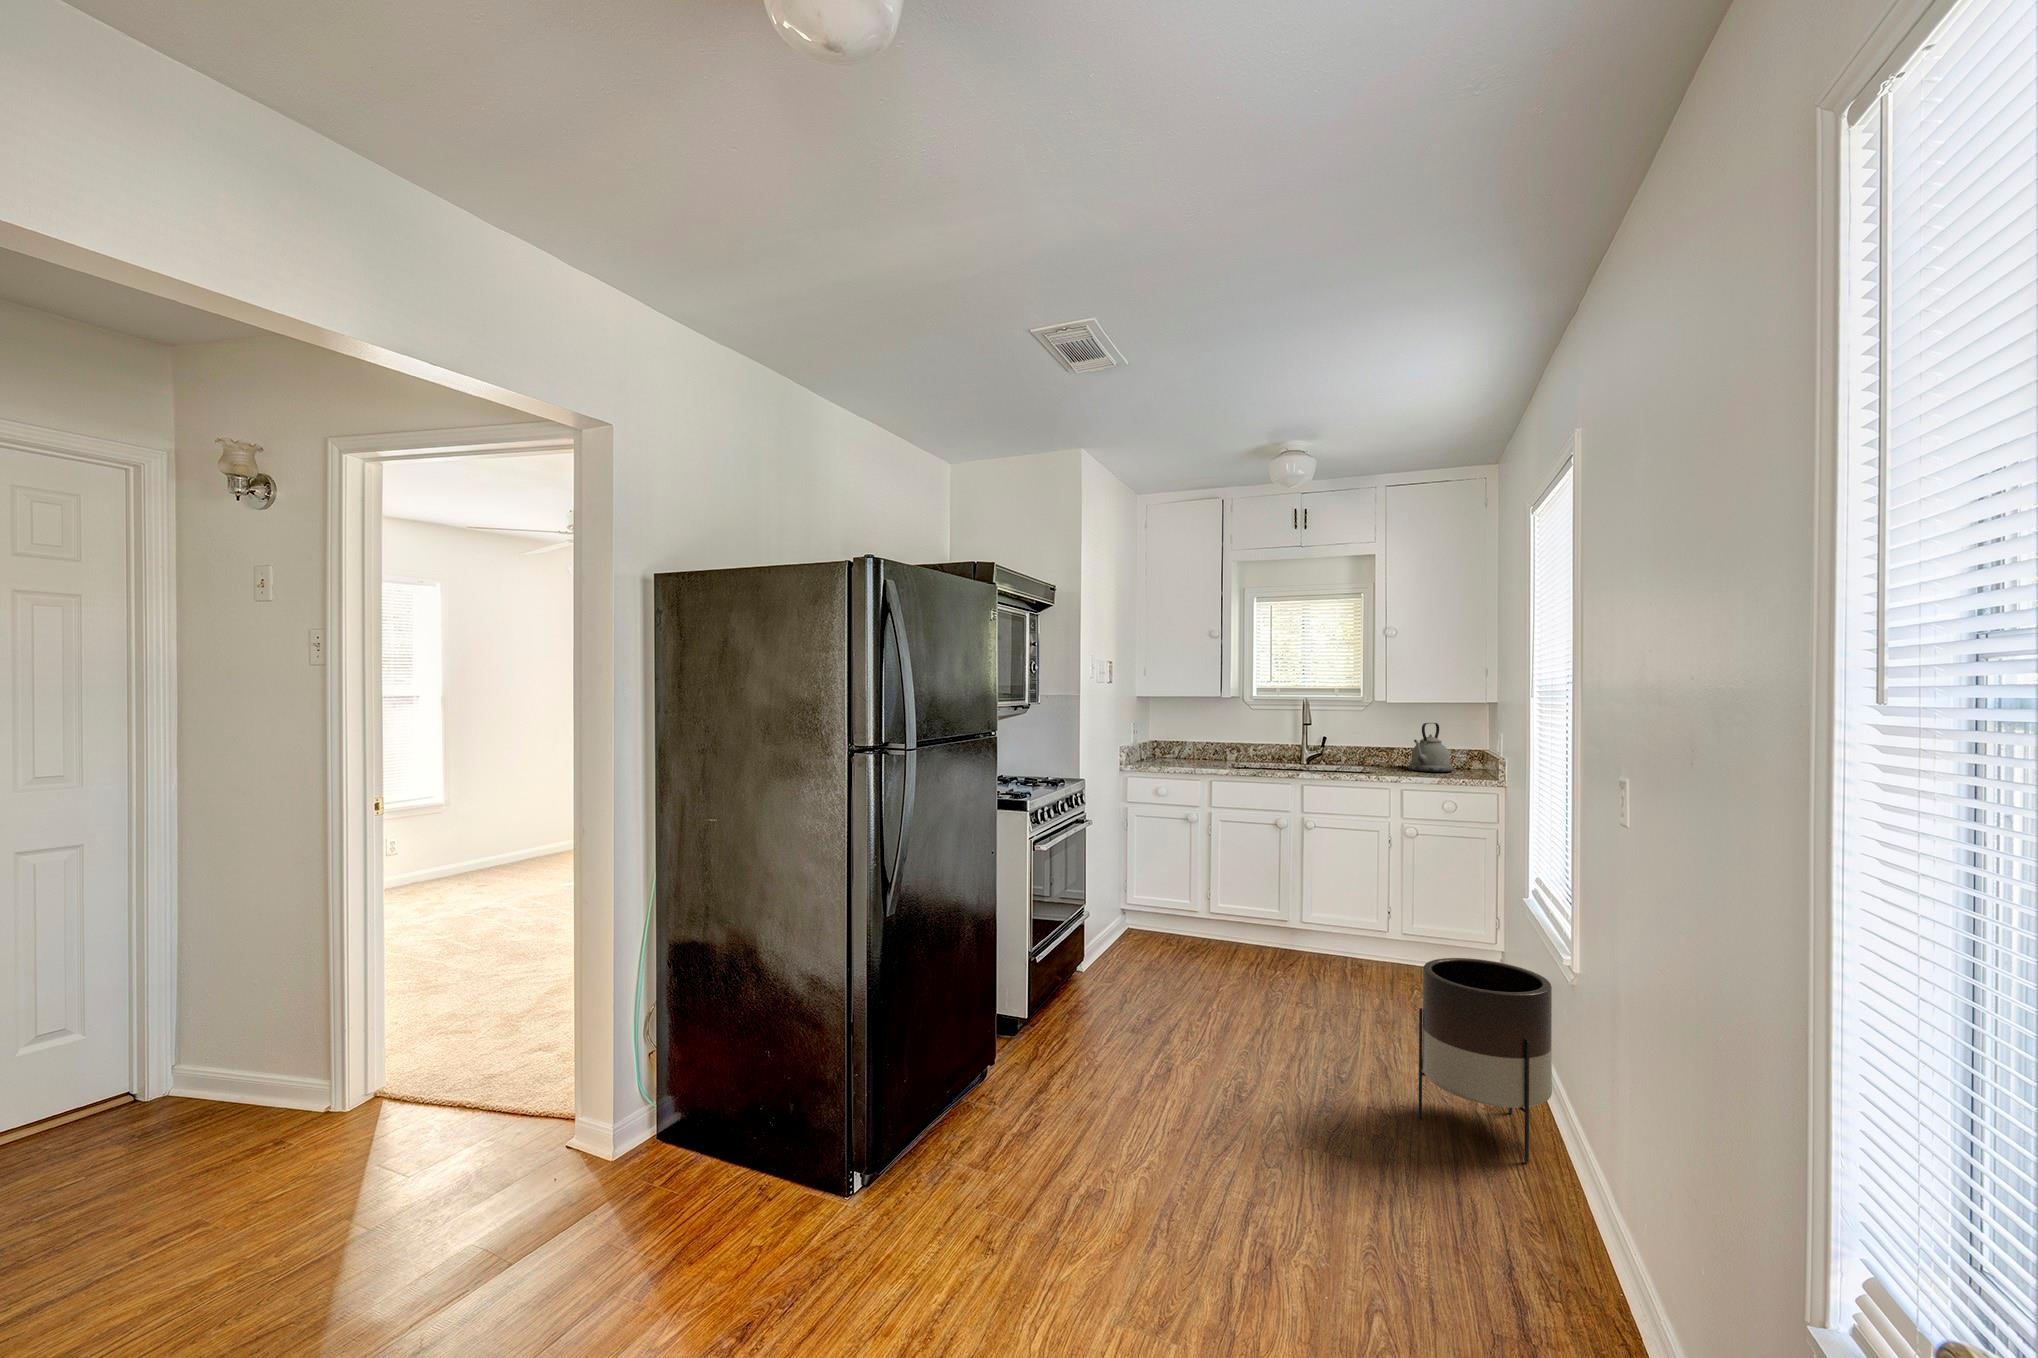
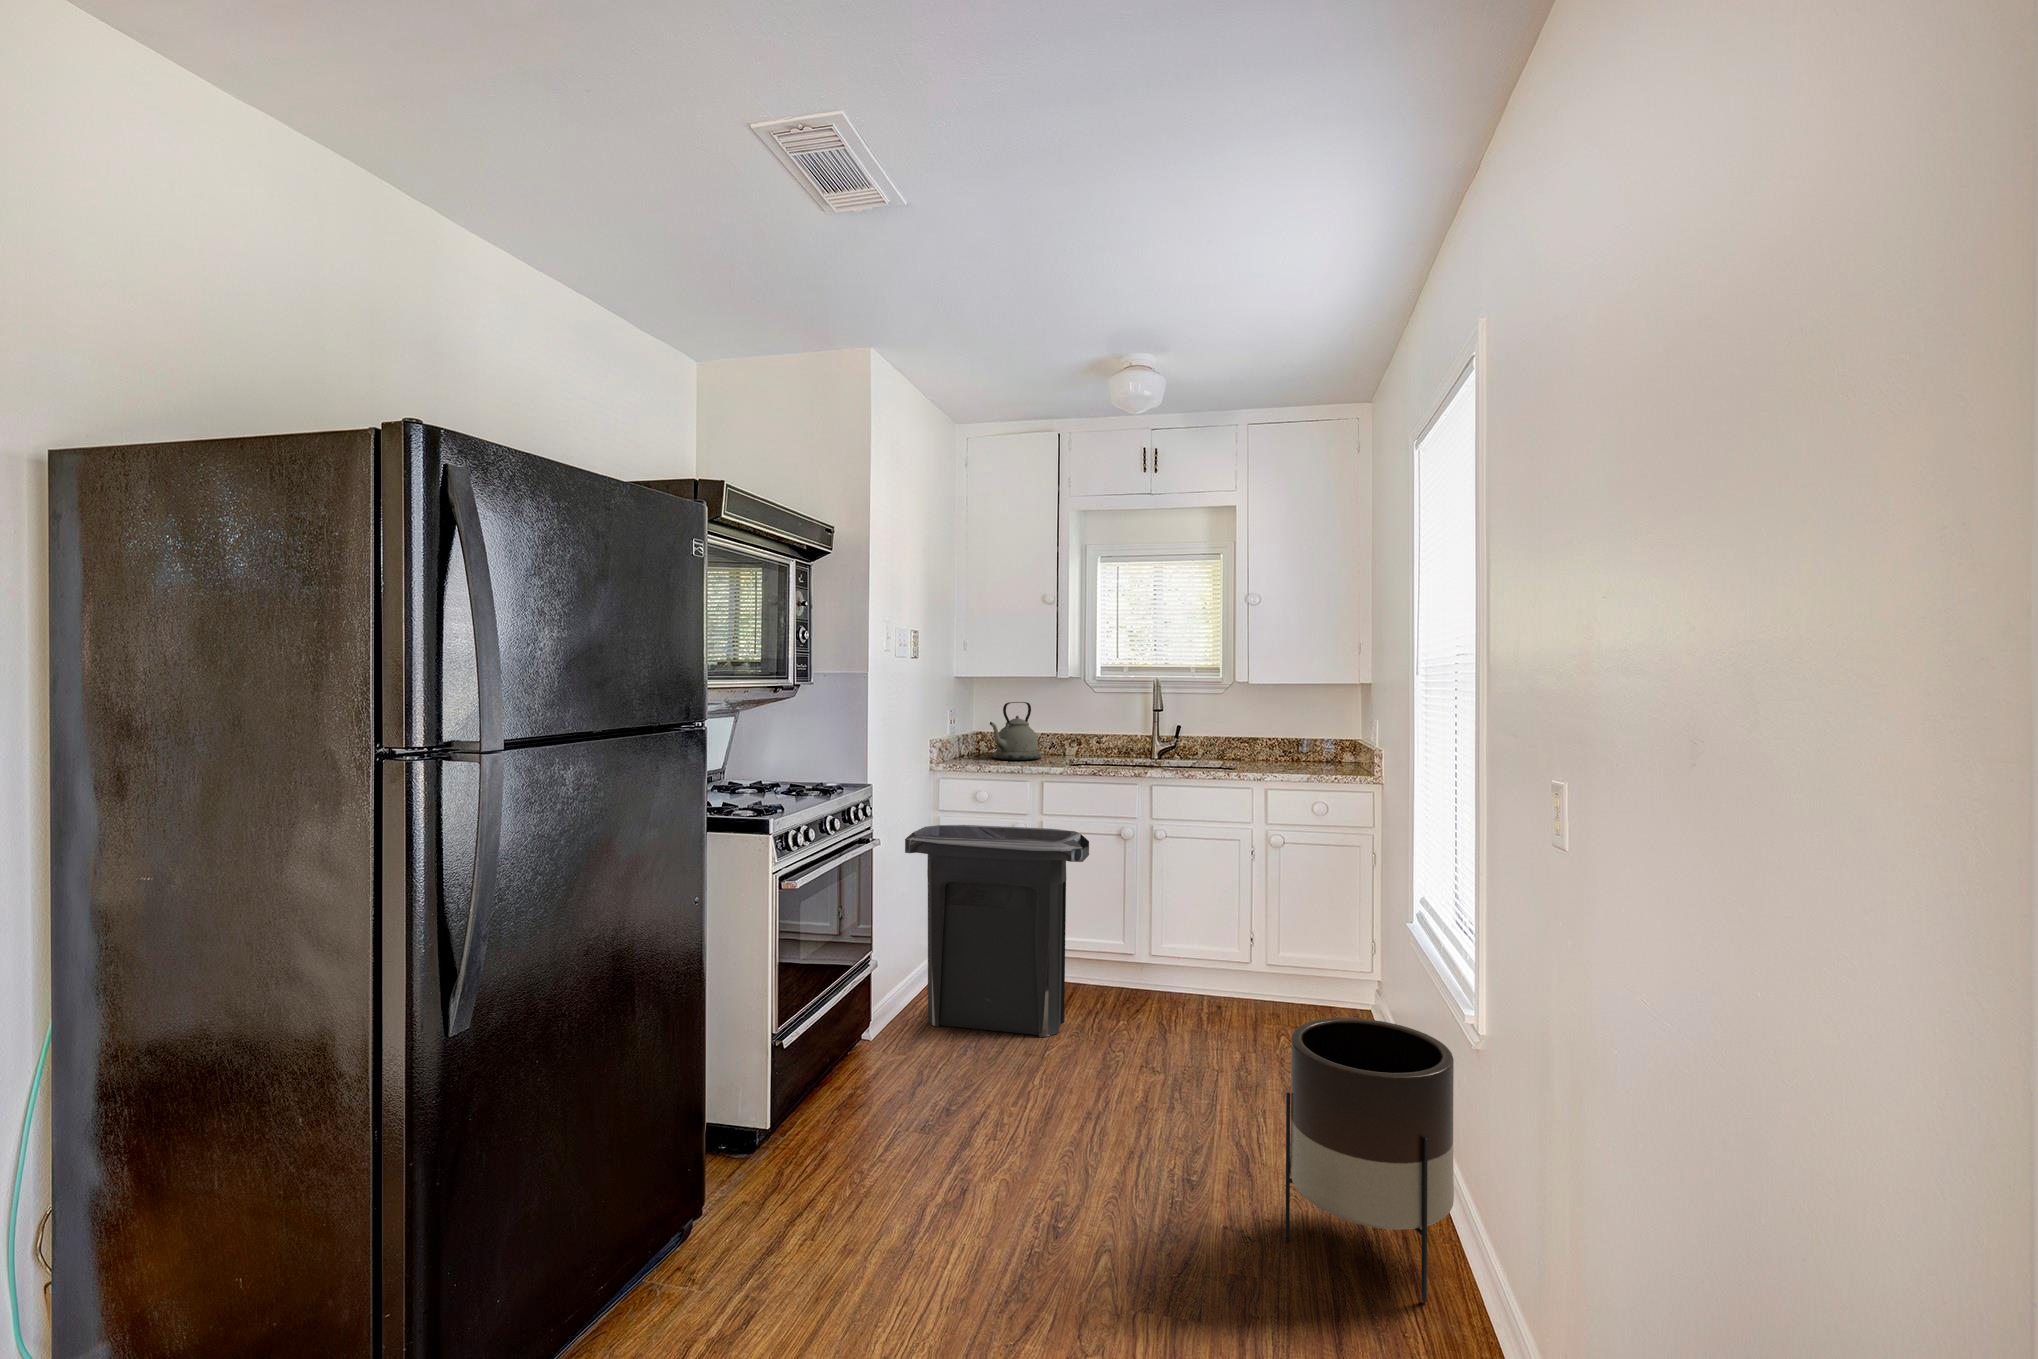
kettle: present [1408,723,1454,772] -> present [990,702,1042,760]
trash can: none [1107,812,1254,979] -> present [905,825,1089,1037]

